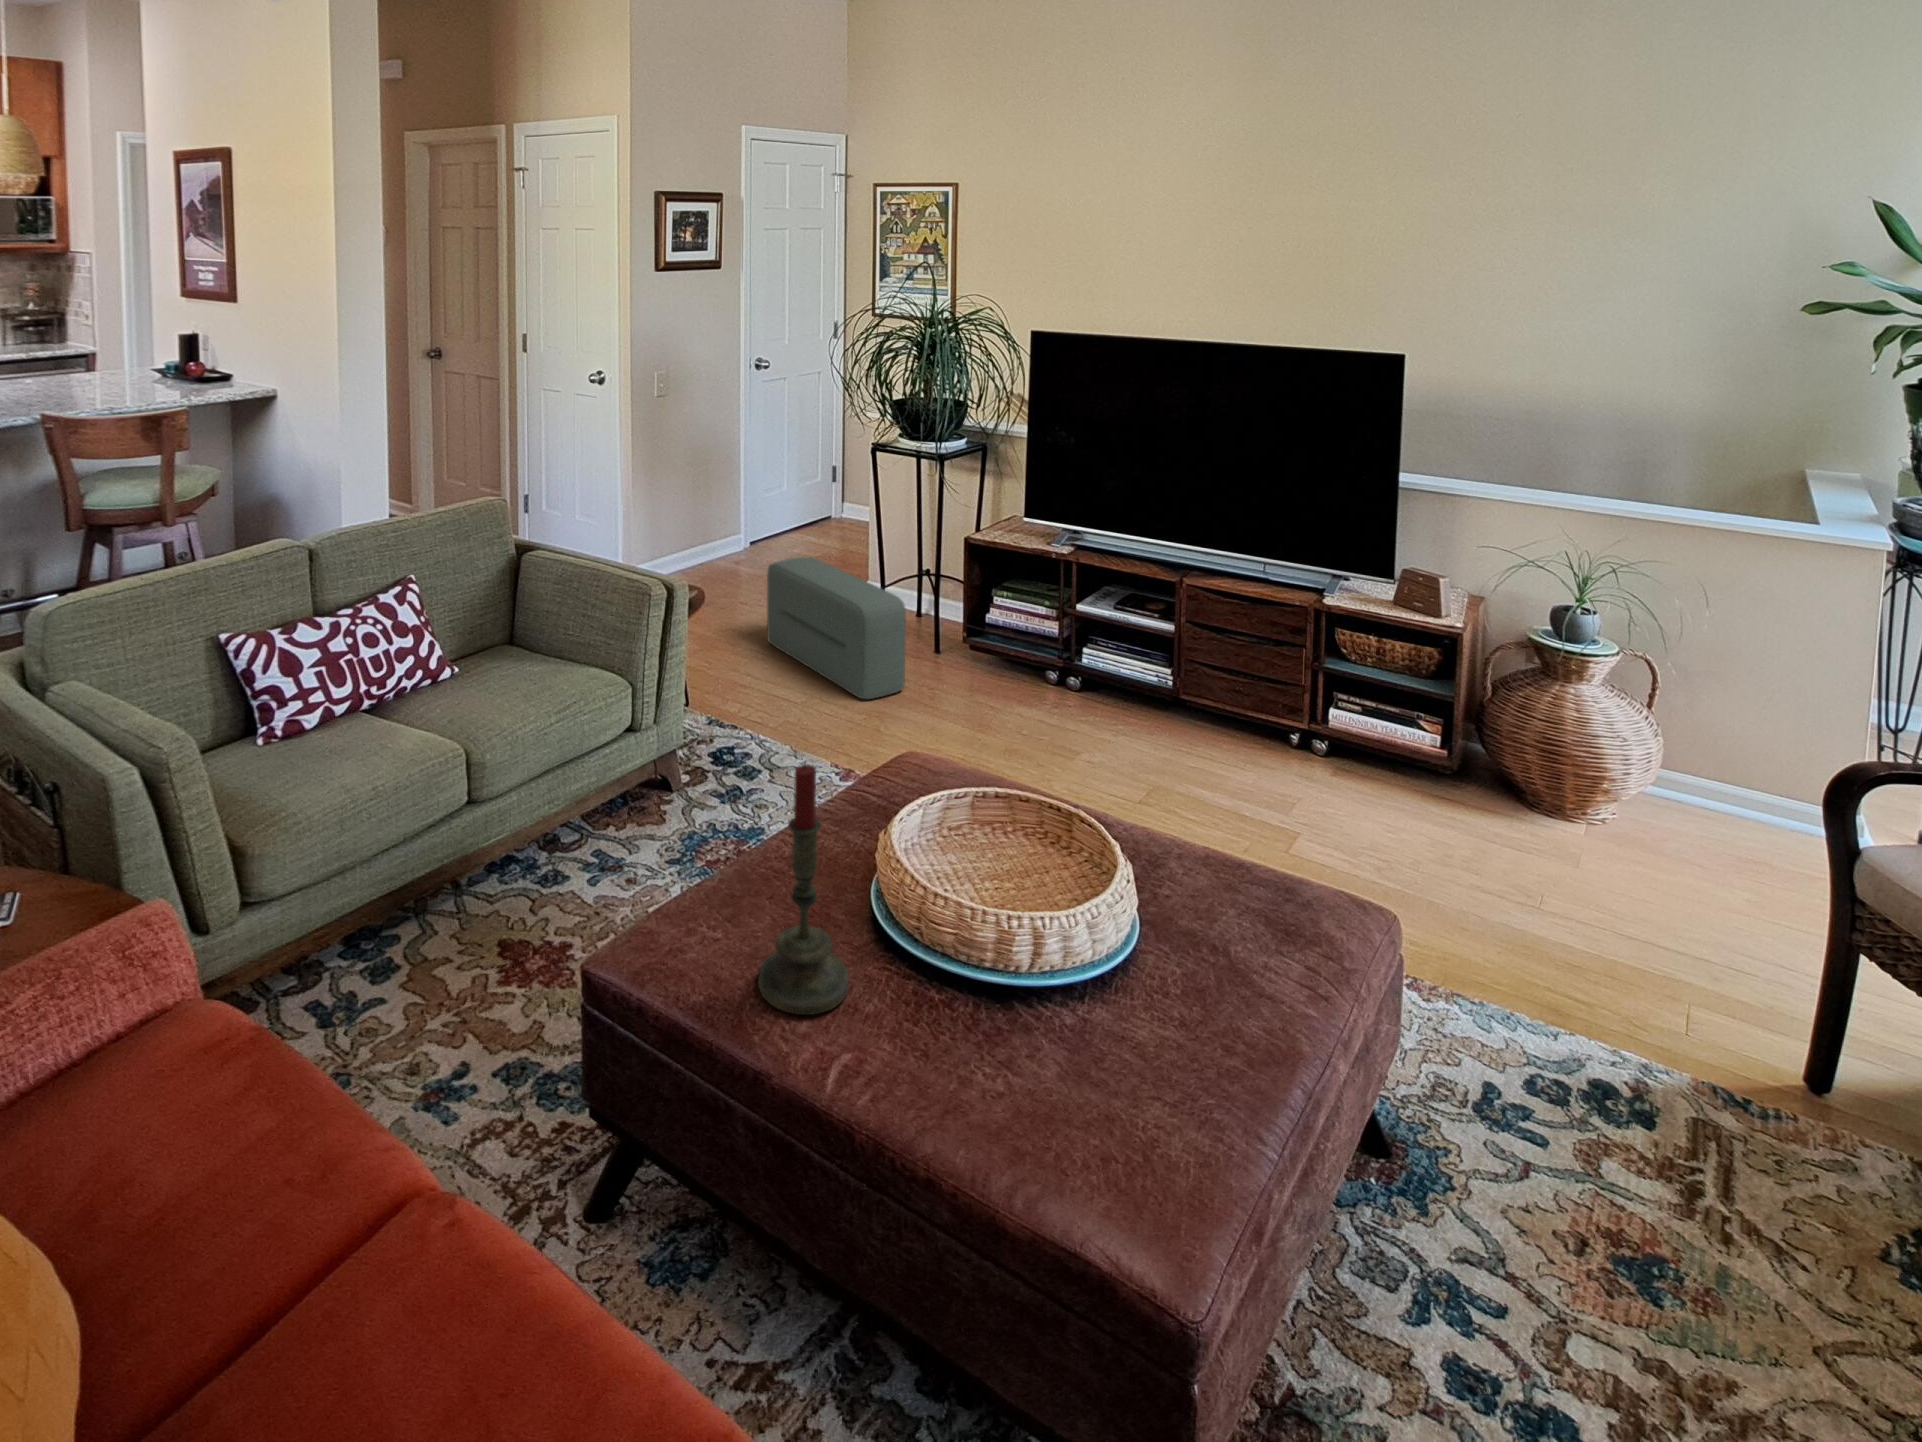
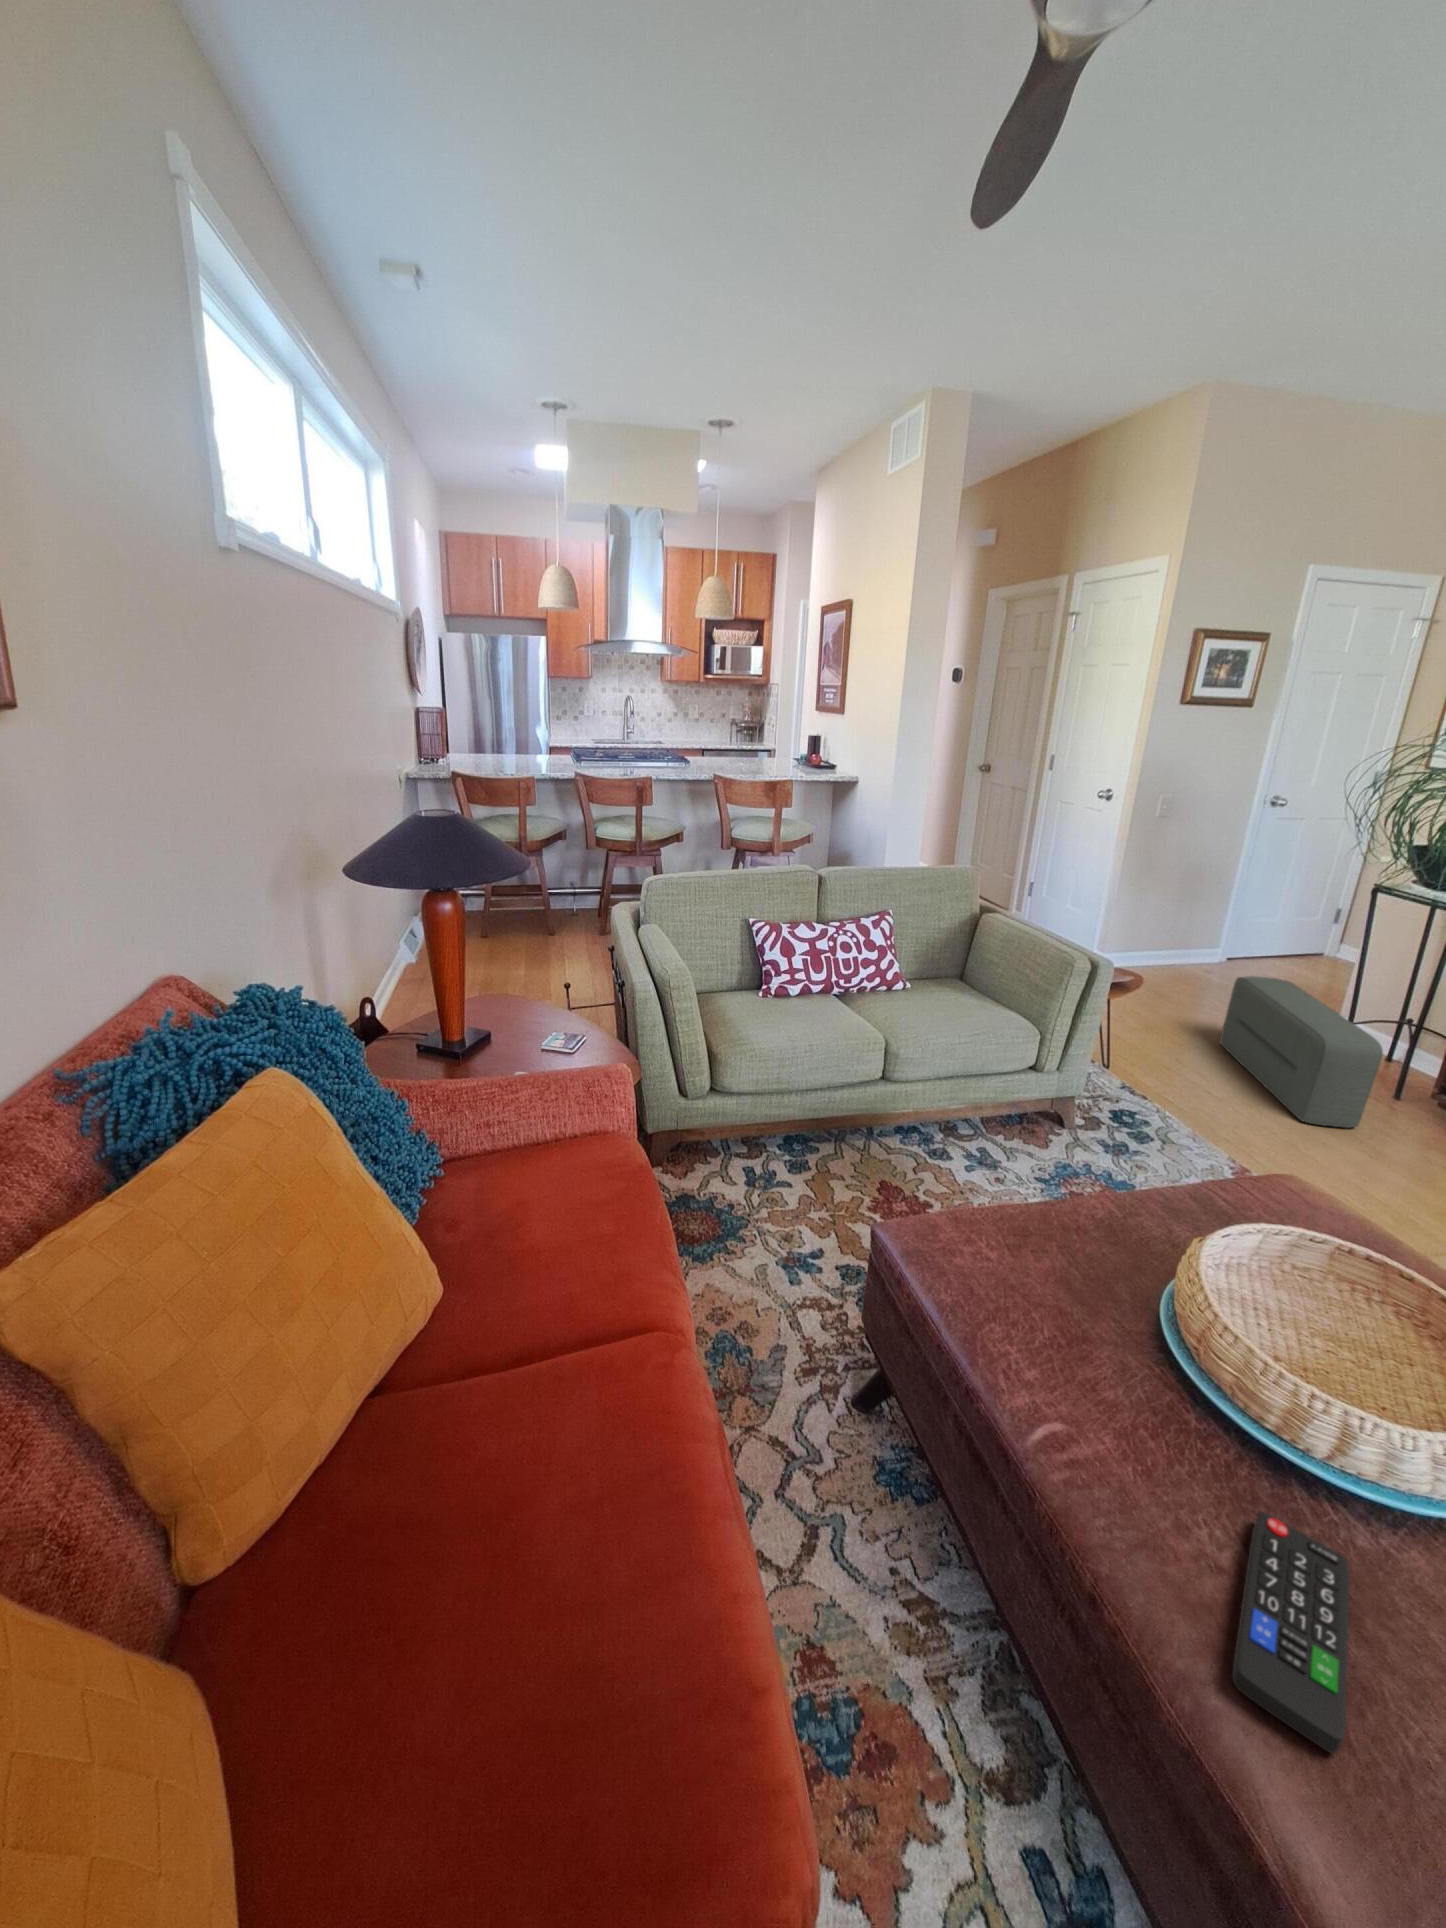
candle: present [758,763,848,1015] -> none [1003,1152,1103,1384]
remote control: none [1001,1020,1106,1159] -> present [1232,1512,1349,1754]

